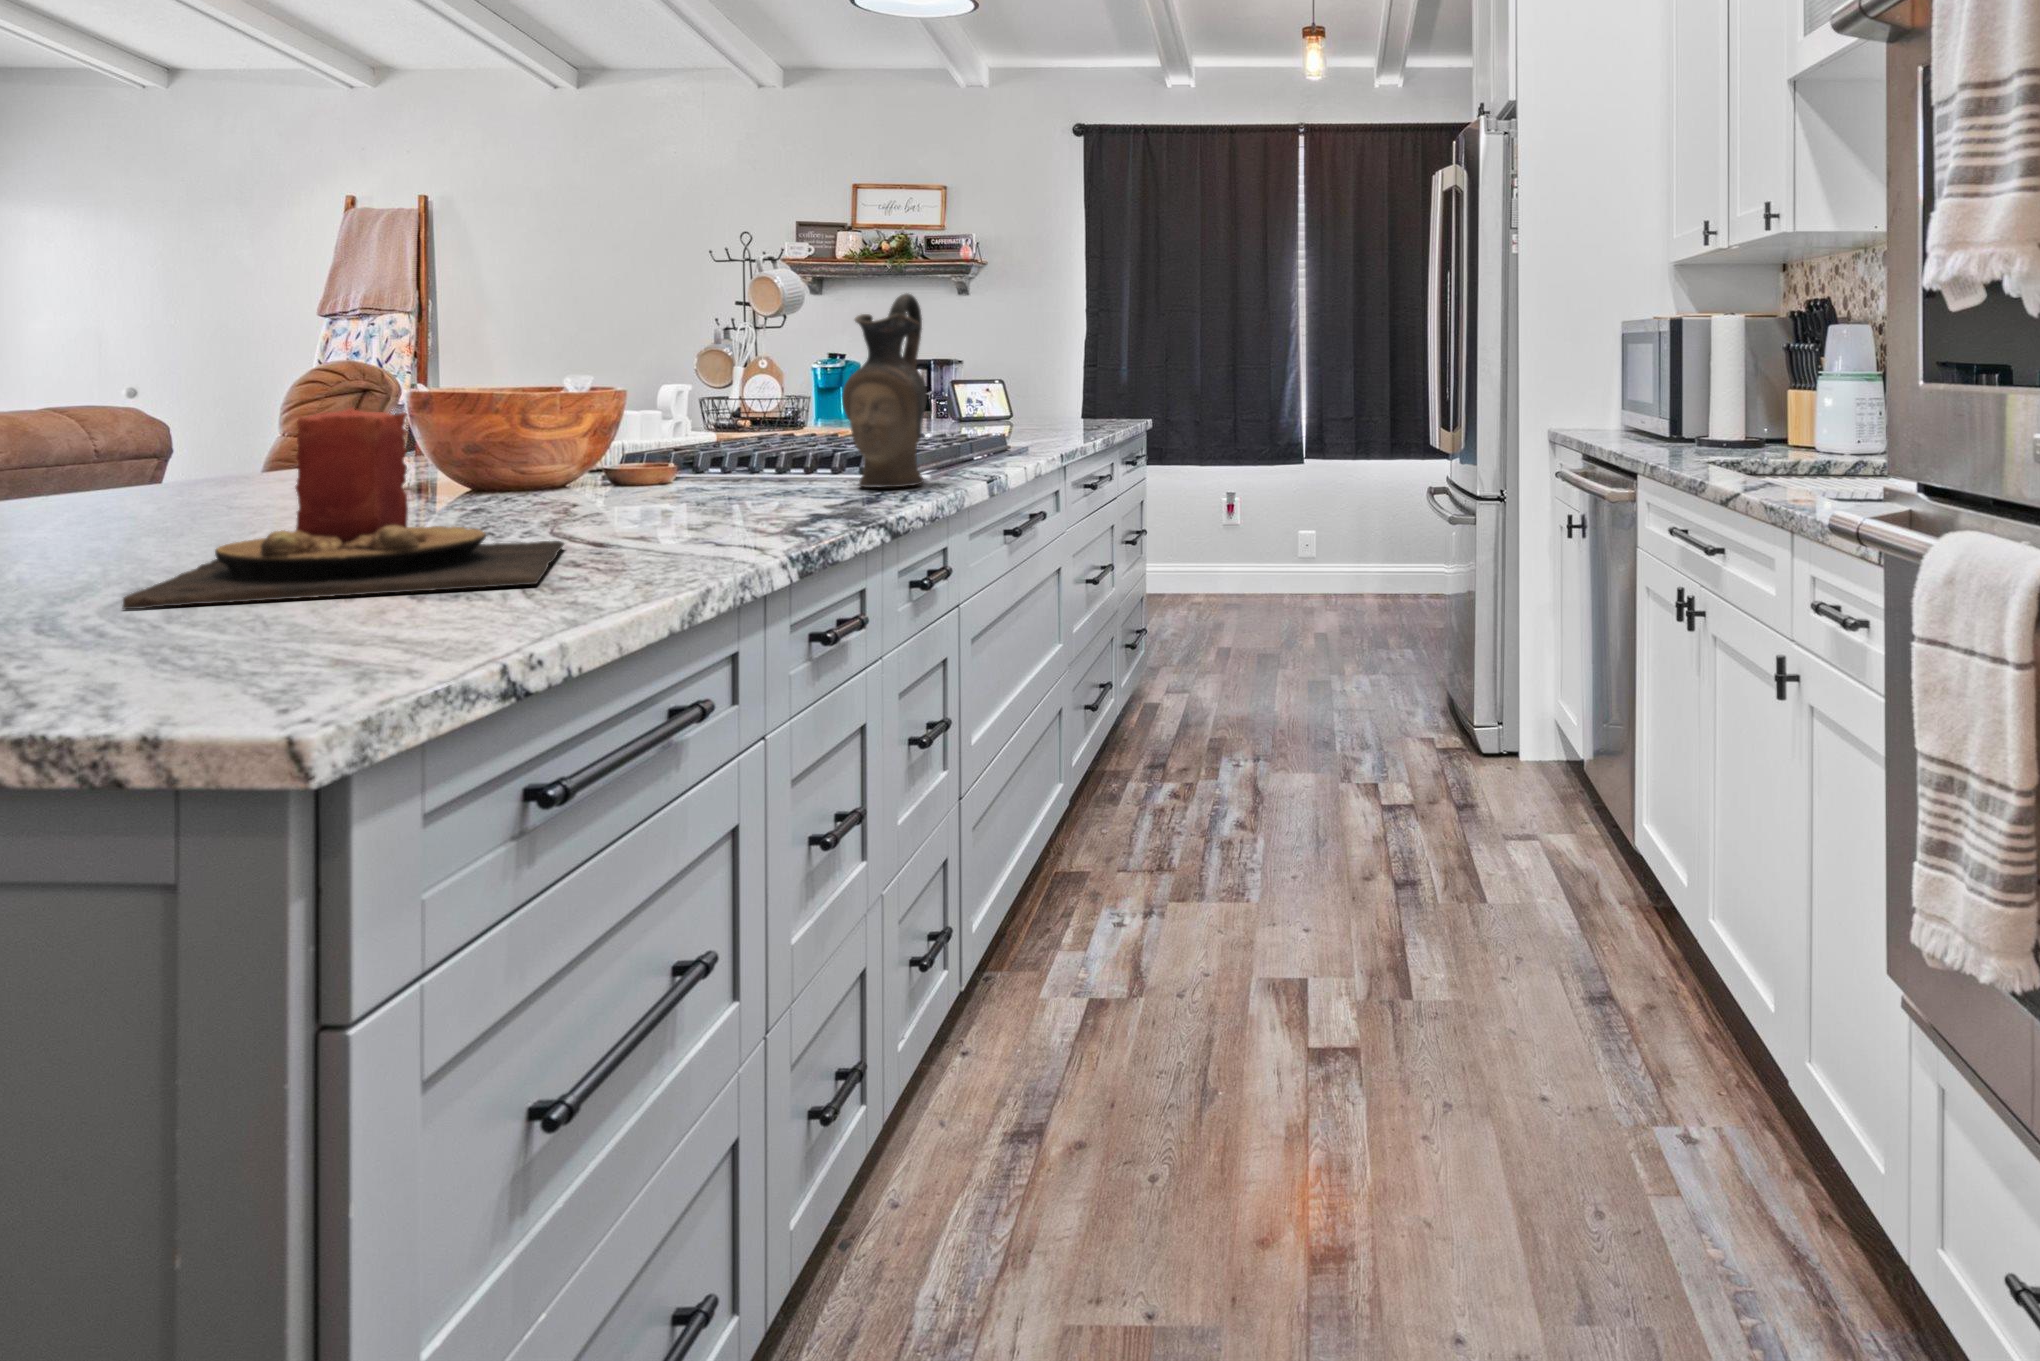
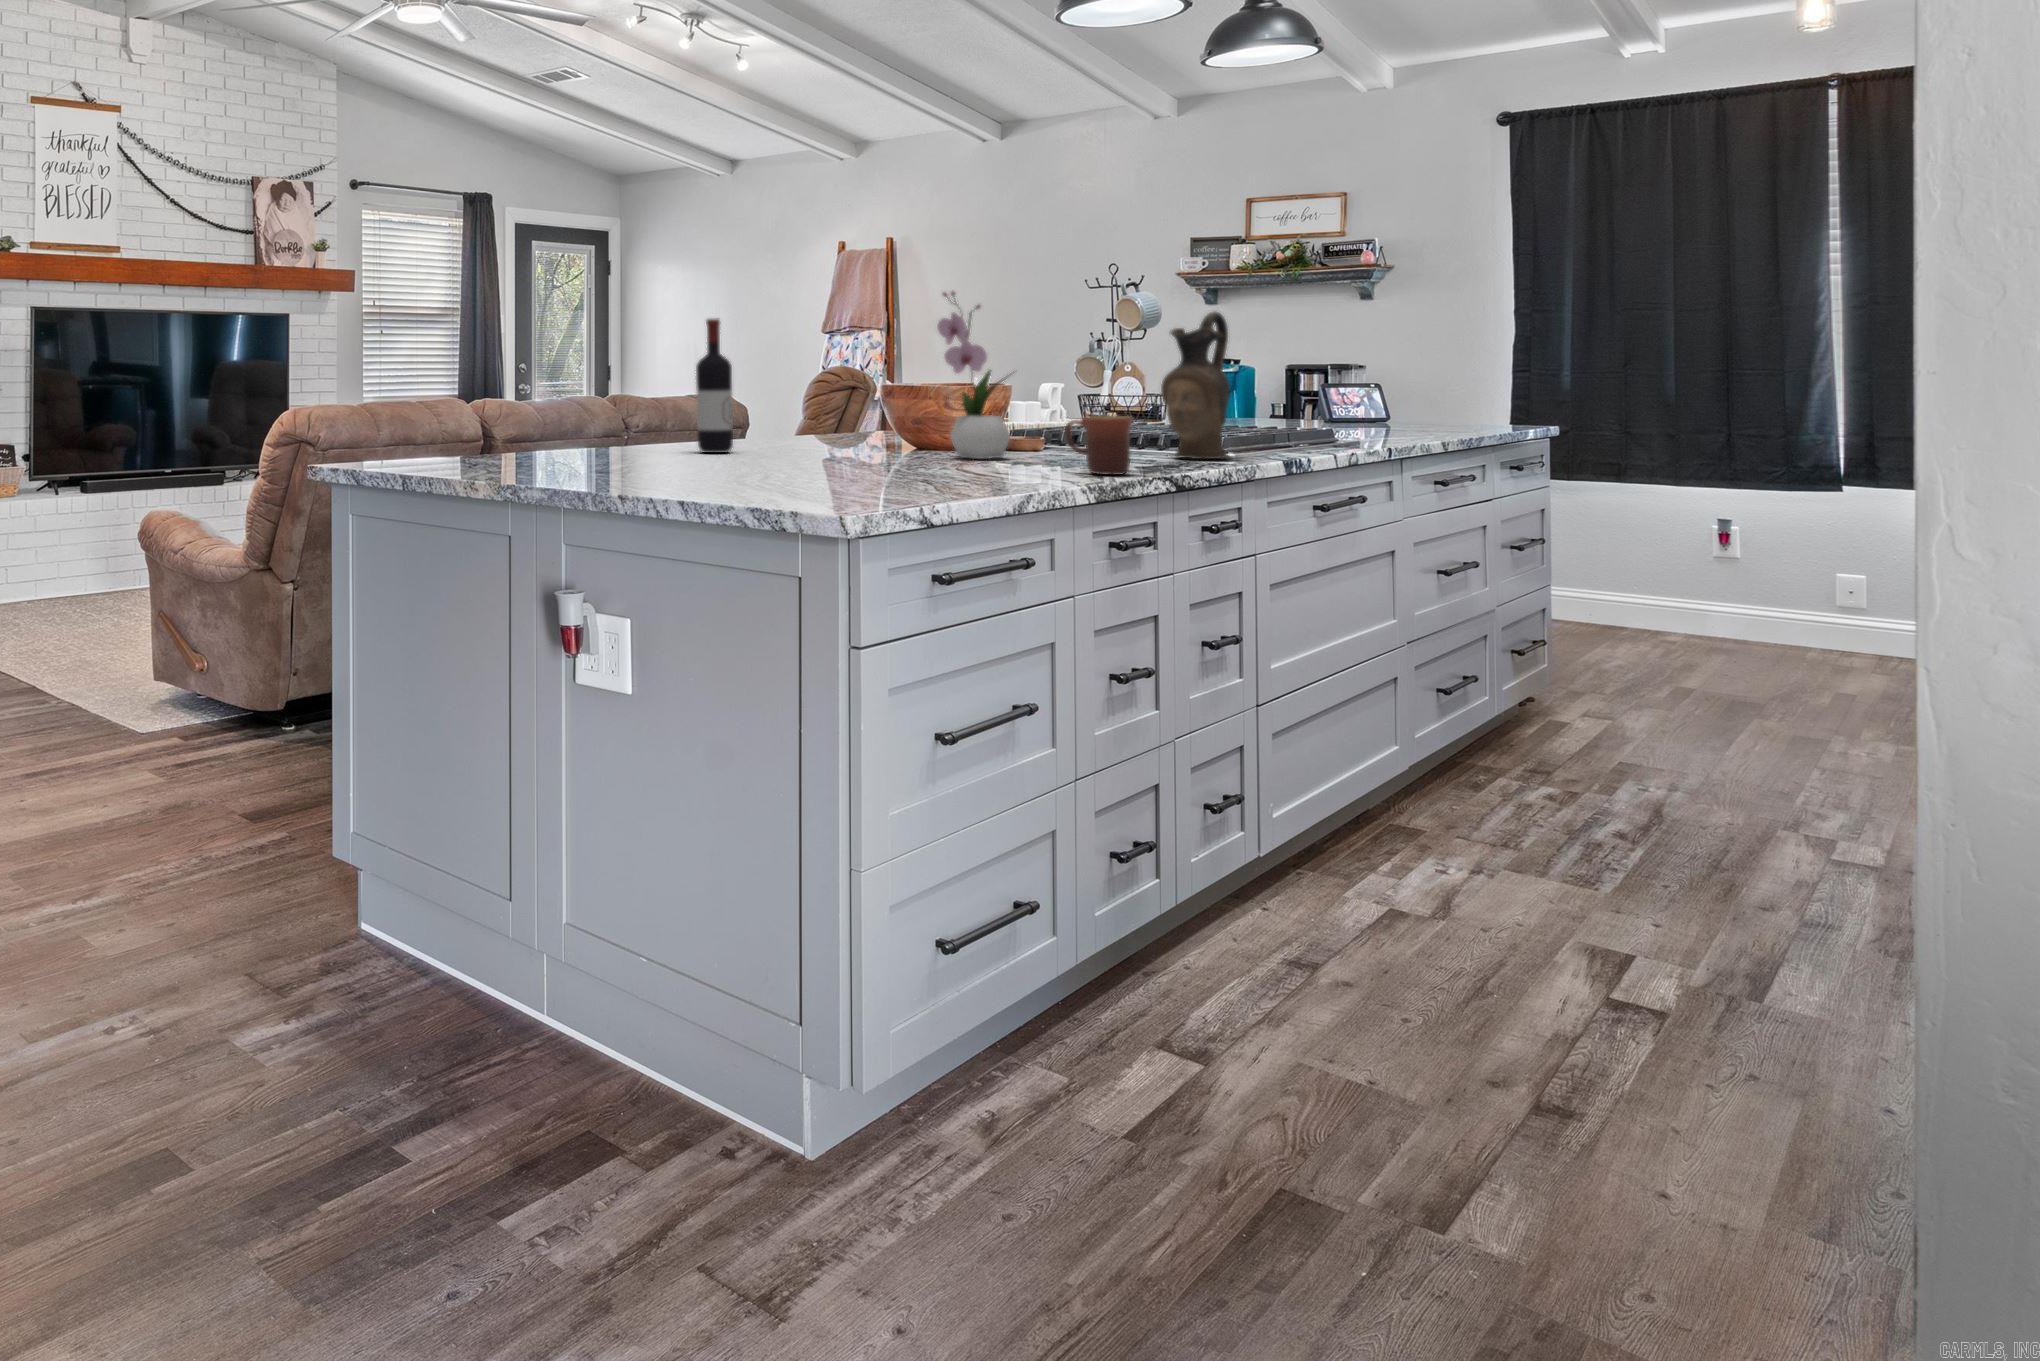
flower arrangement: none [517,251,646,509] -> present [937,292,1011,459]
wine bottle: none [36,284,119,528] -> present [696,318,733,453]
candle: present [122,407,564,609] -> none [748,386,959,488]
mug: none [730,439,831,527] -> present [1065,416,1133,475]

